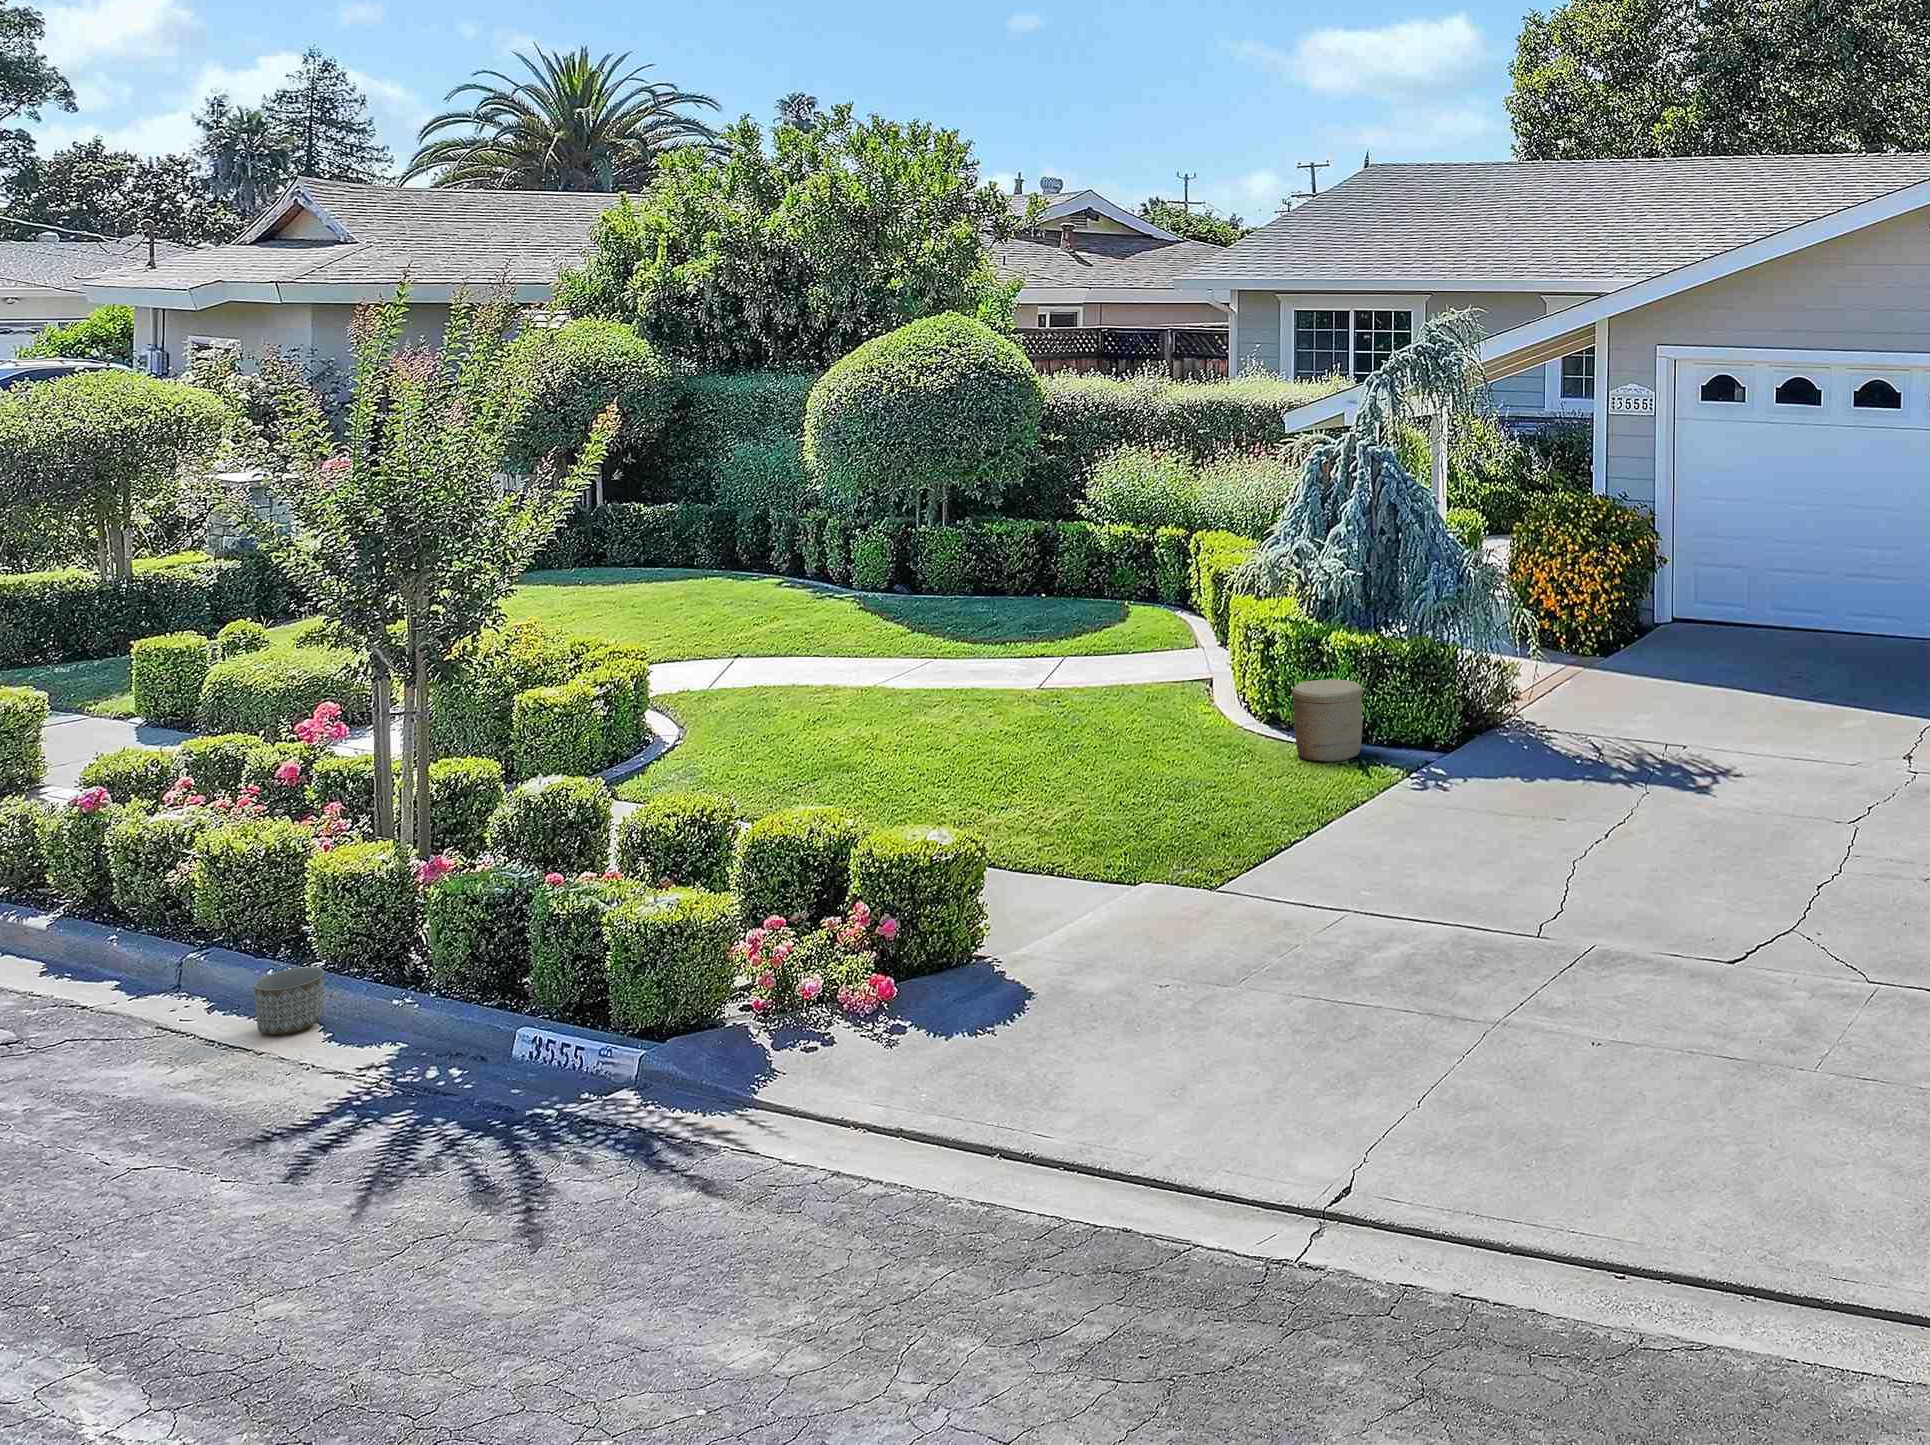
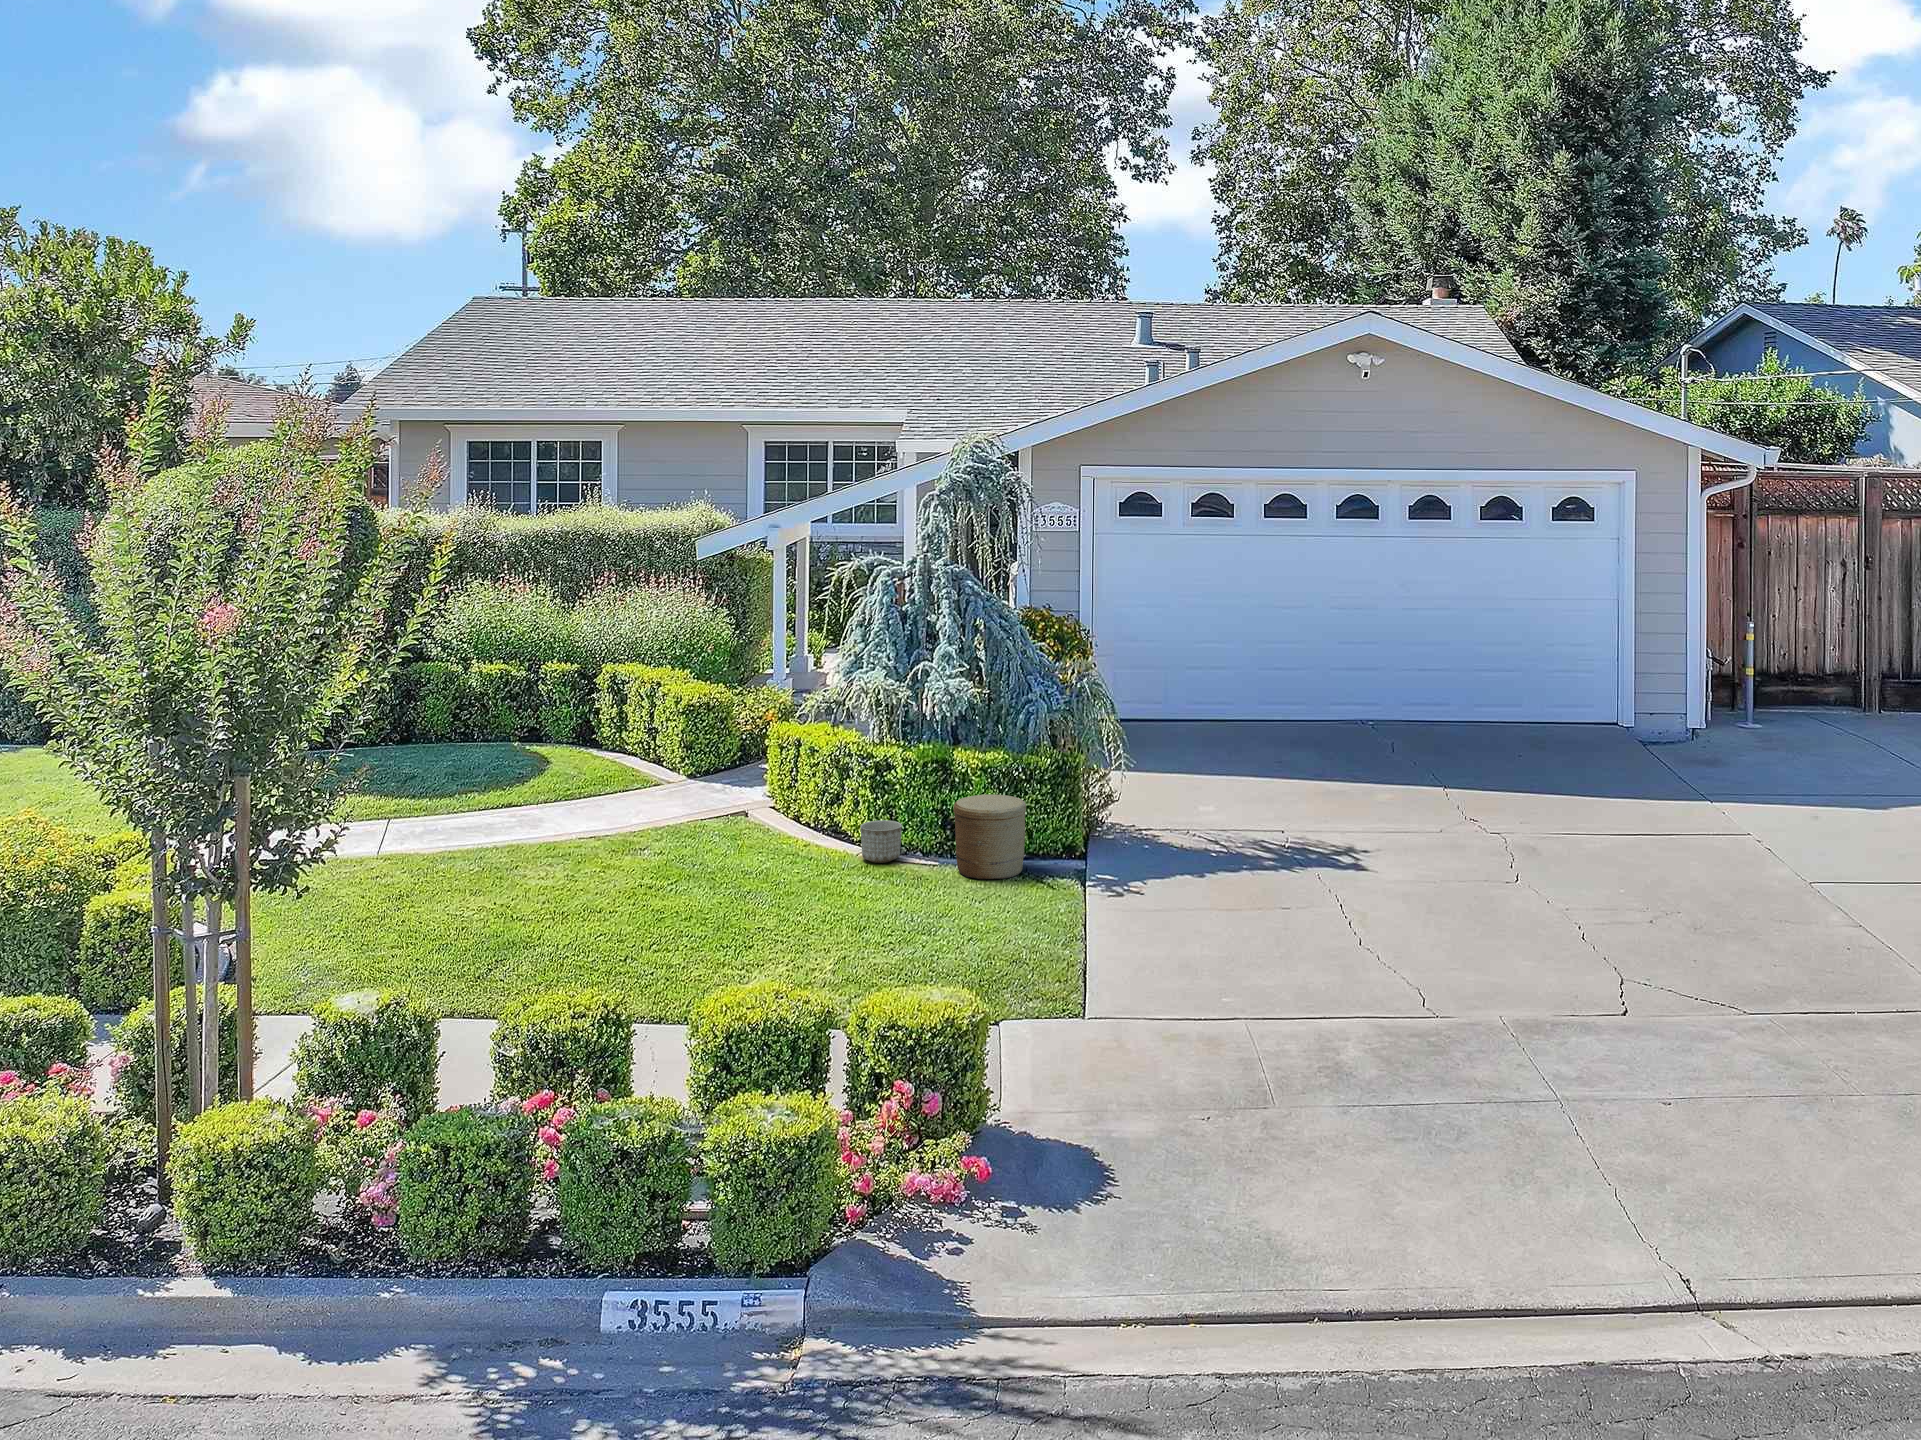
planter: present [253,967,325,1035] -> present [860,820,902,863]

